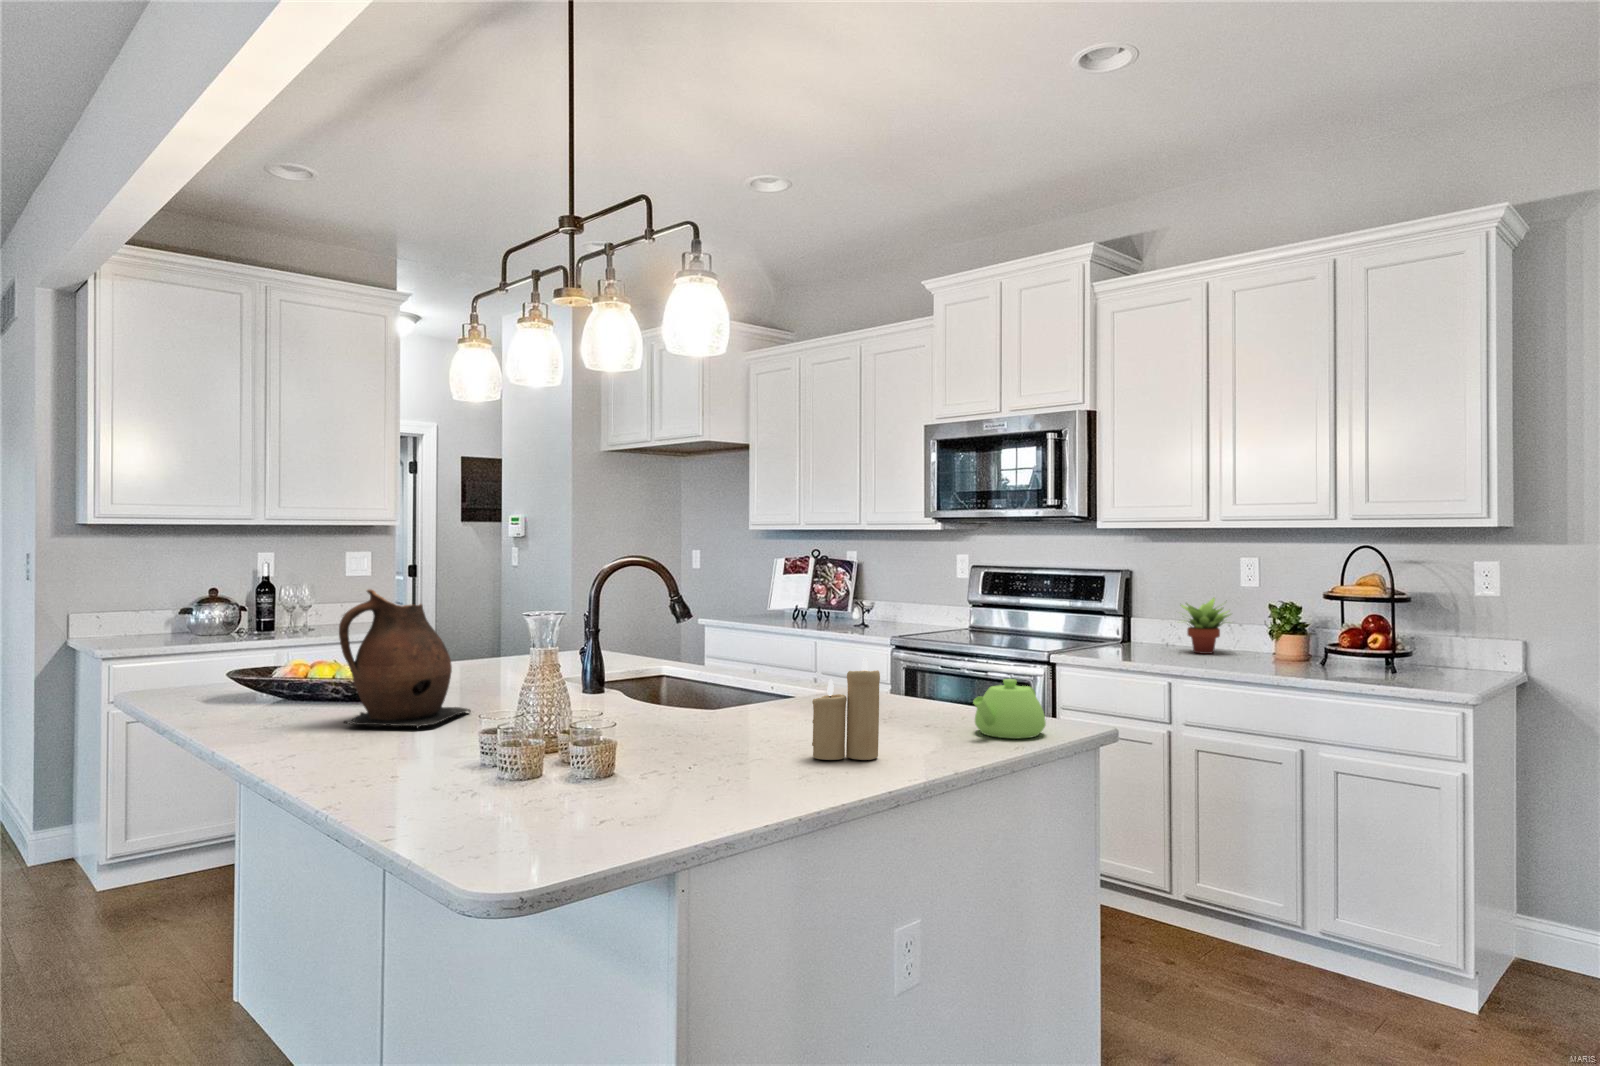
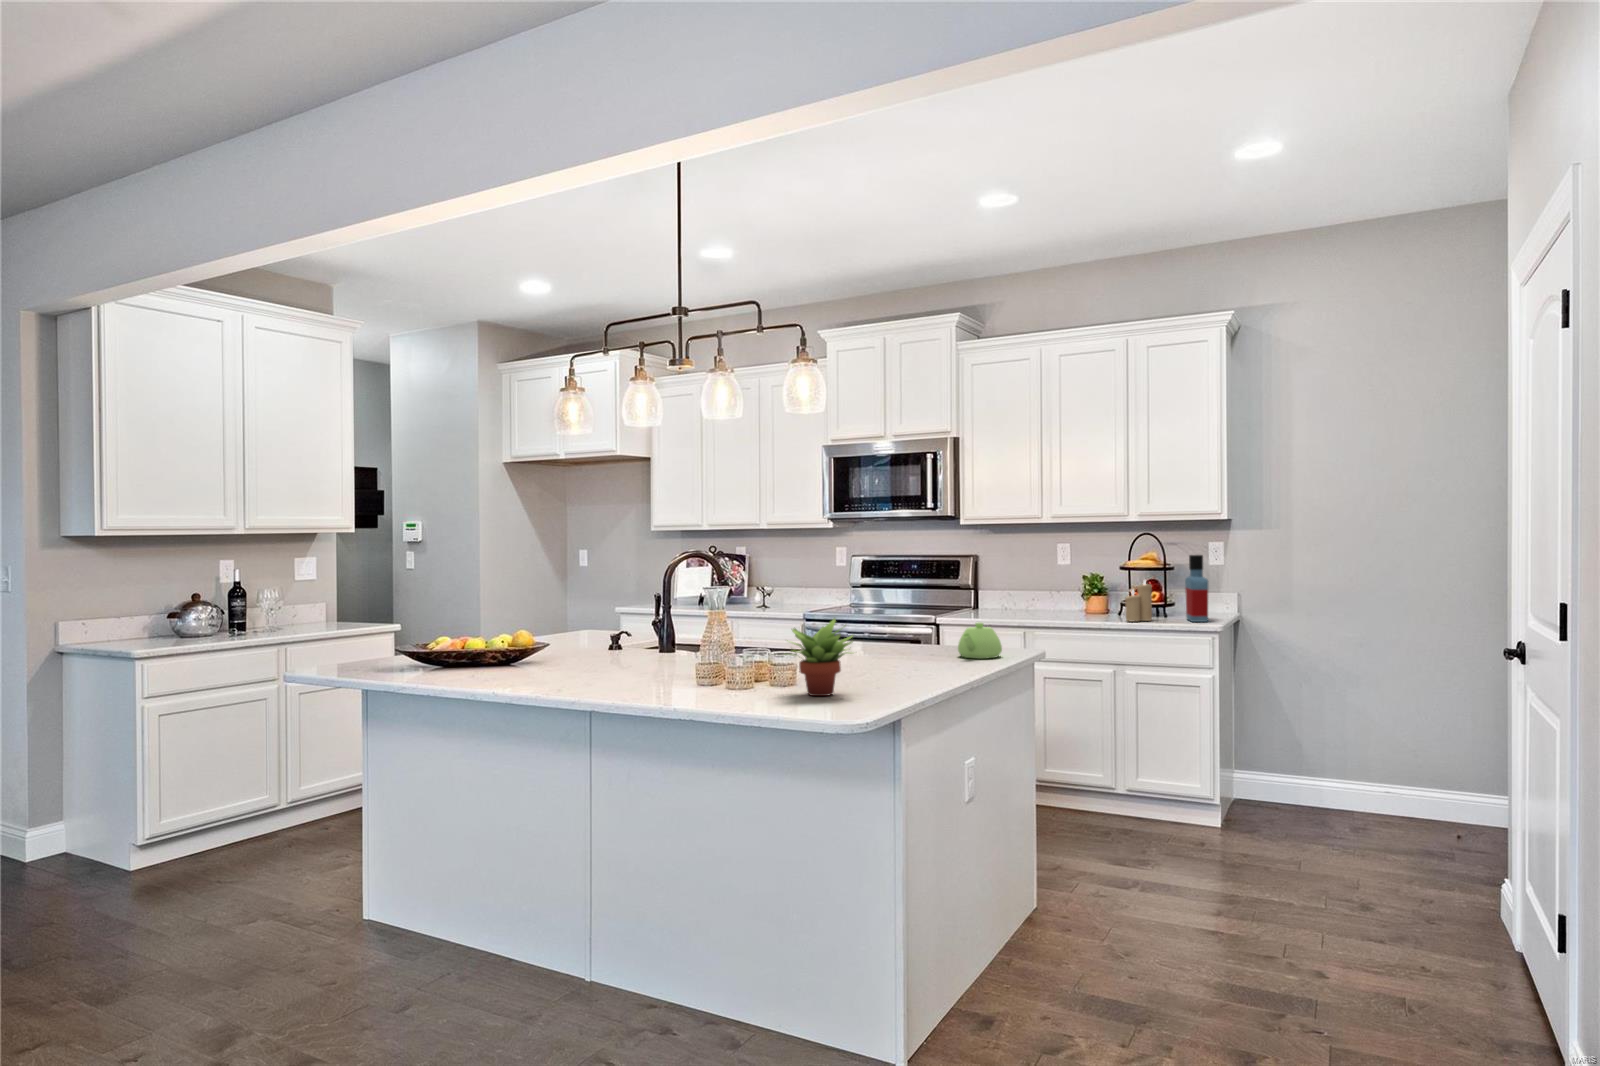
bottle: none [1424,580,1460,684] -> present [1185,555,1208,622]
ceramic pitcher: present [339,589,471,728] -> none [534,580,611,675]
succulent plant: present [1181,598,1230,654] -> present [787,618,853,696]
candle: present [812,658,880,760] -> present [1125,580,1152,622]

